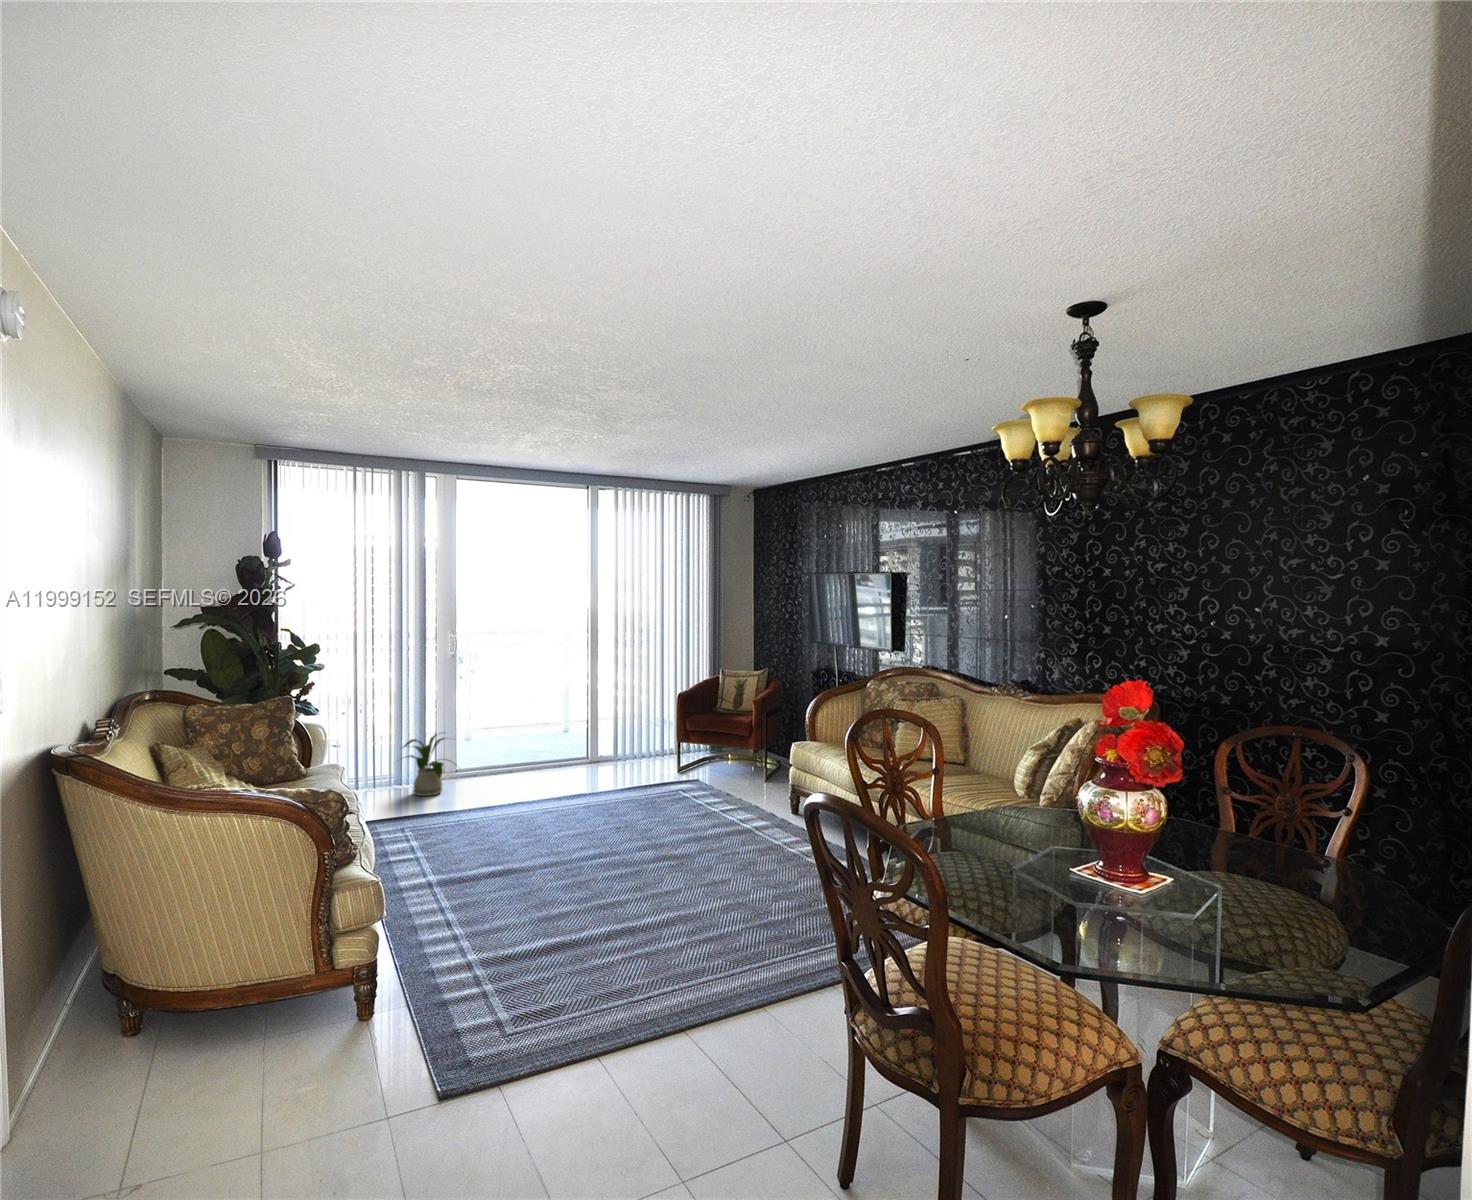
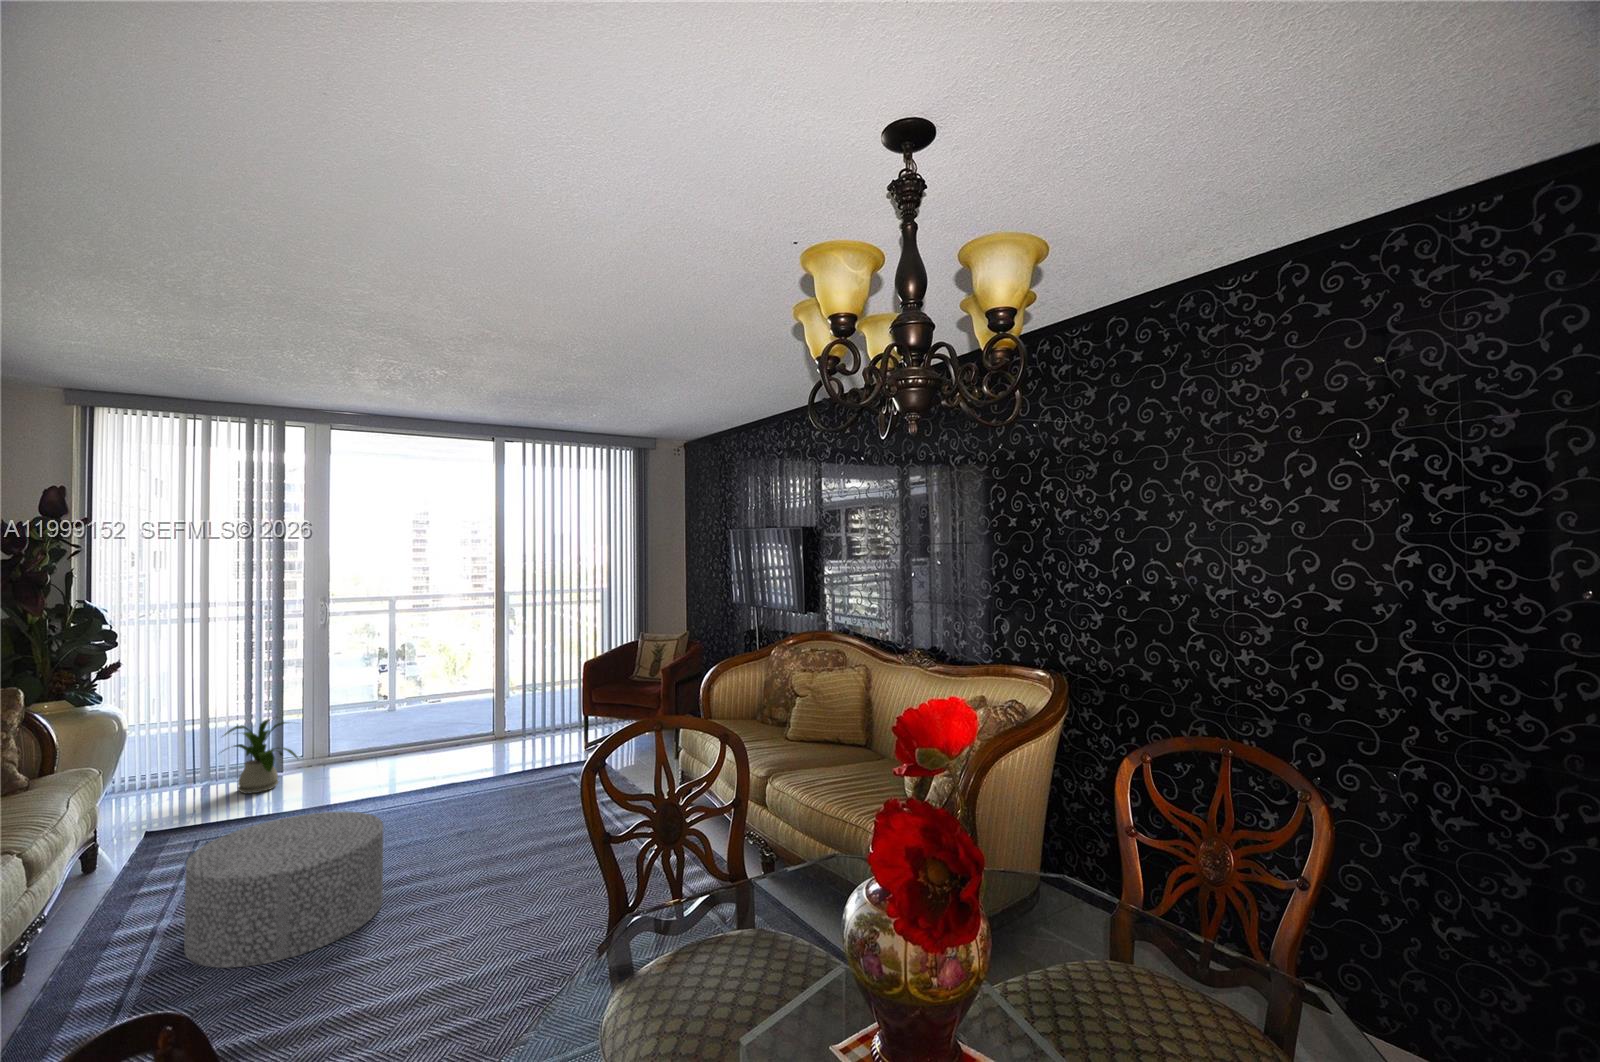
ottoman: none [475,800,602,900] -> present [184,811,384,968]

